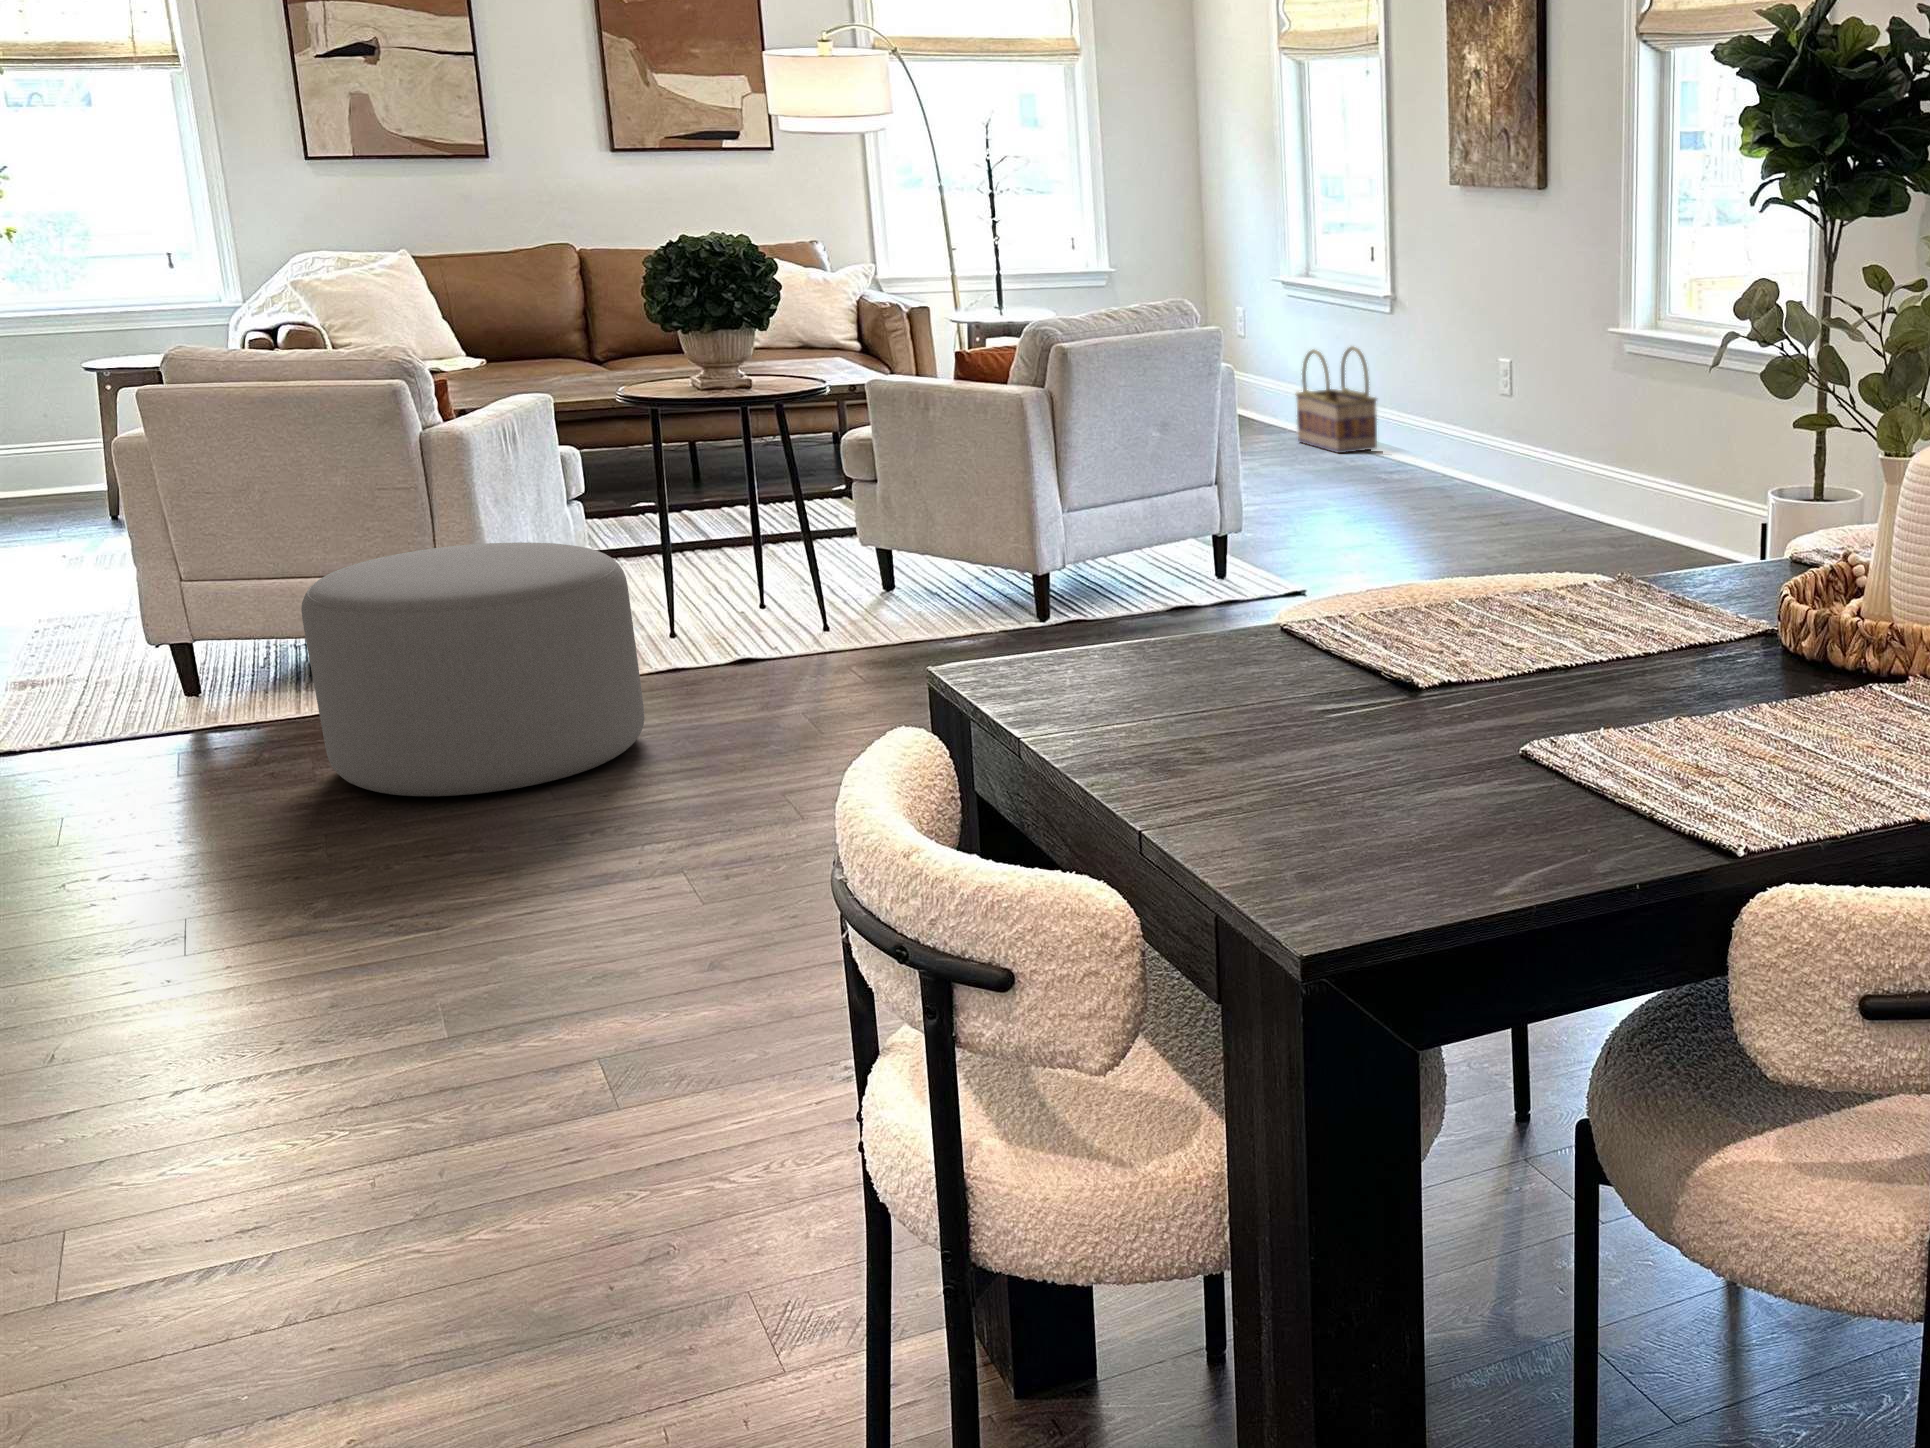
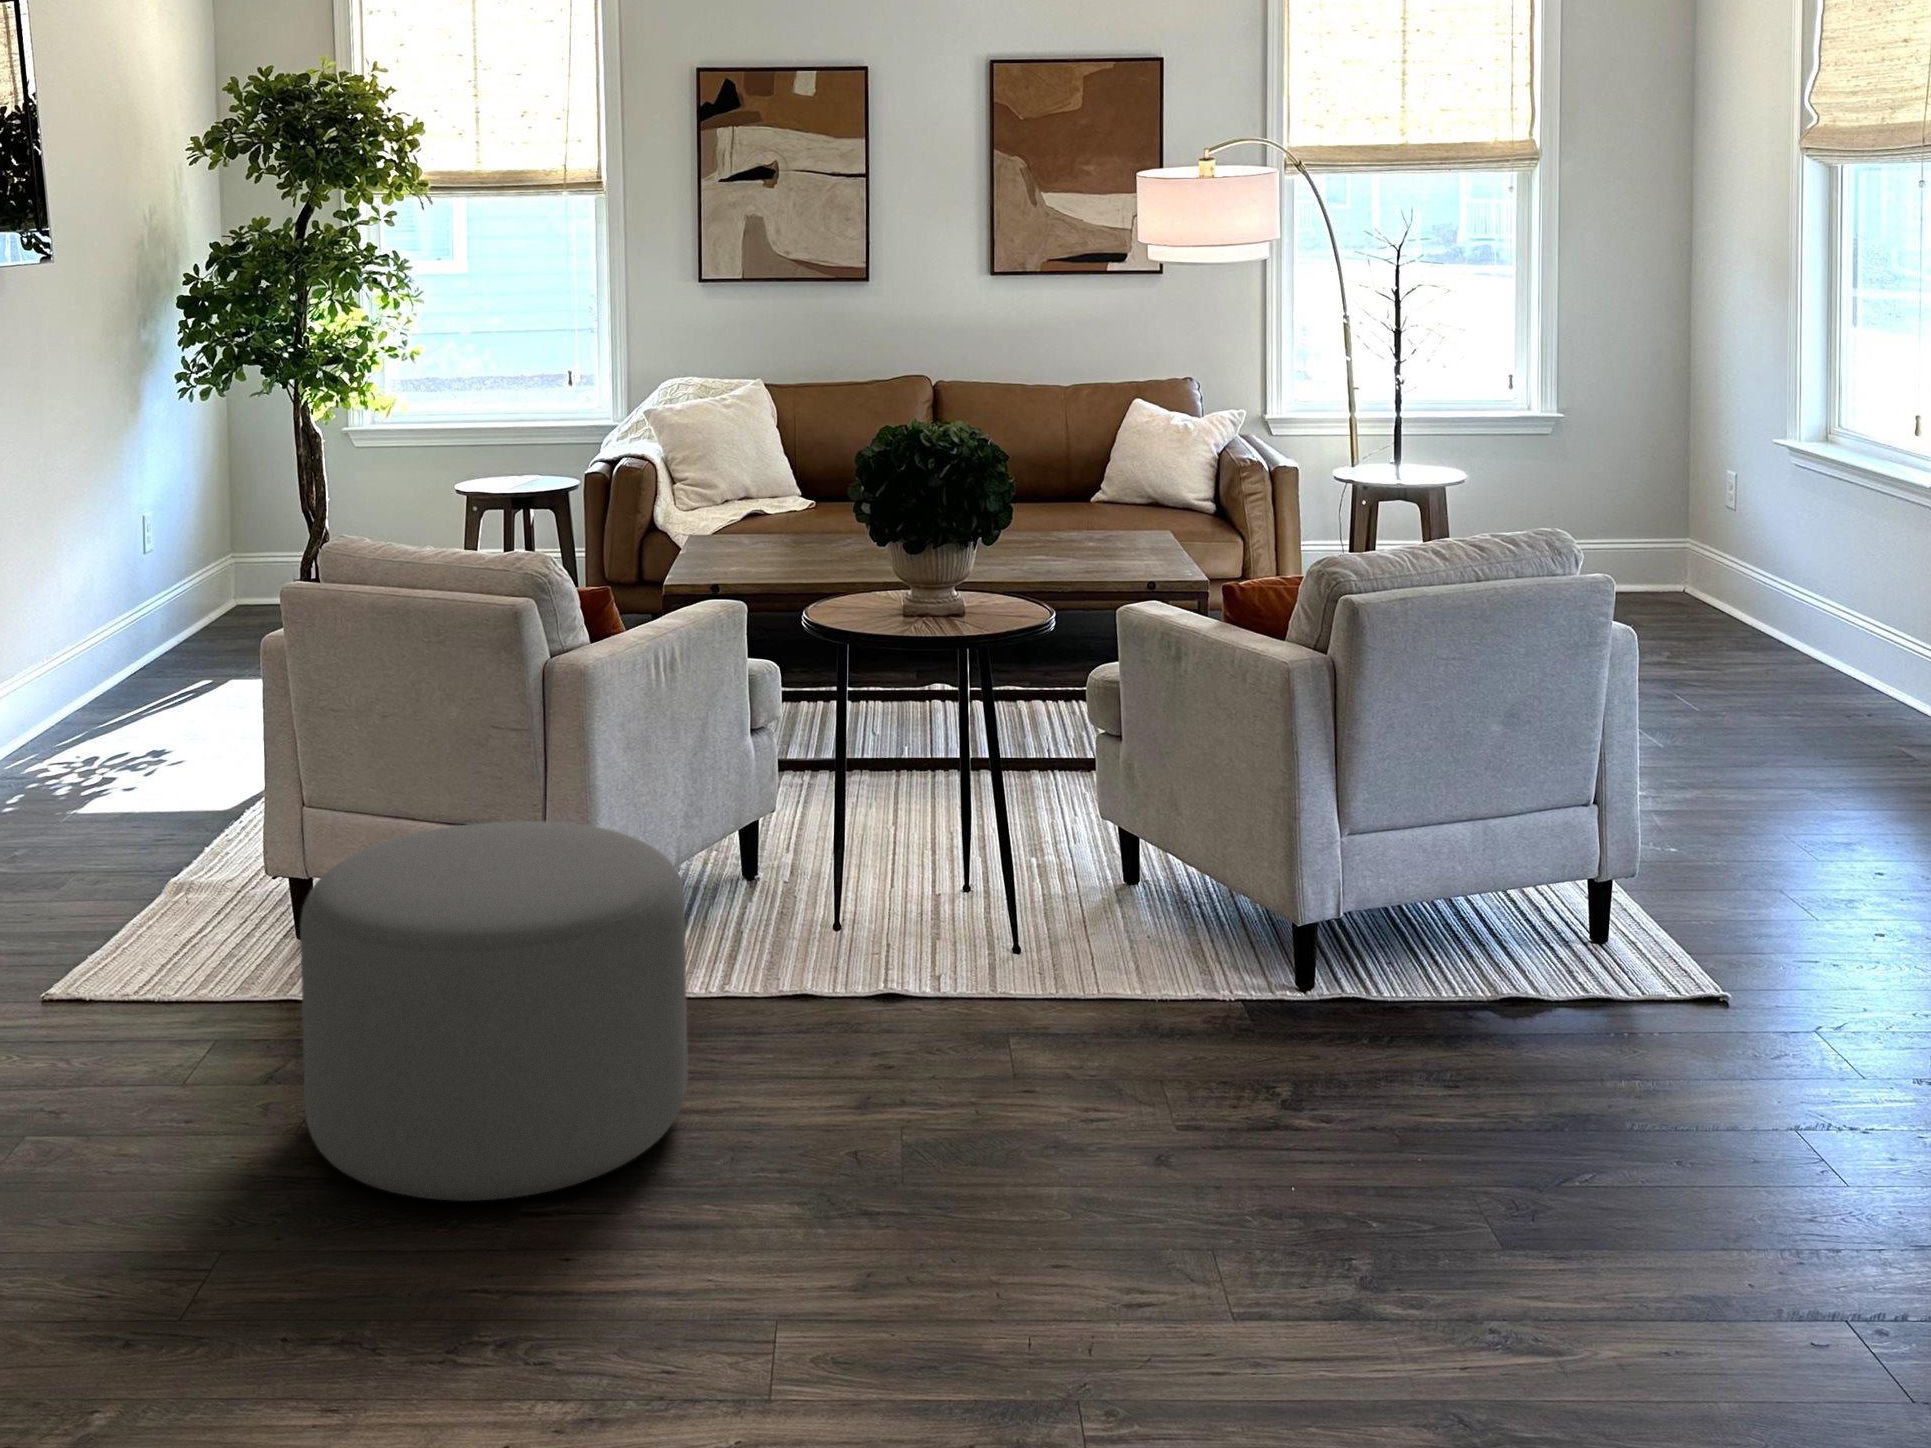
basket: present [1296,347,1377,453] -> none [1787,558,1914,713]

